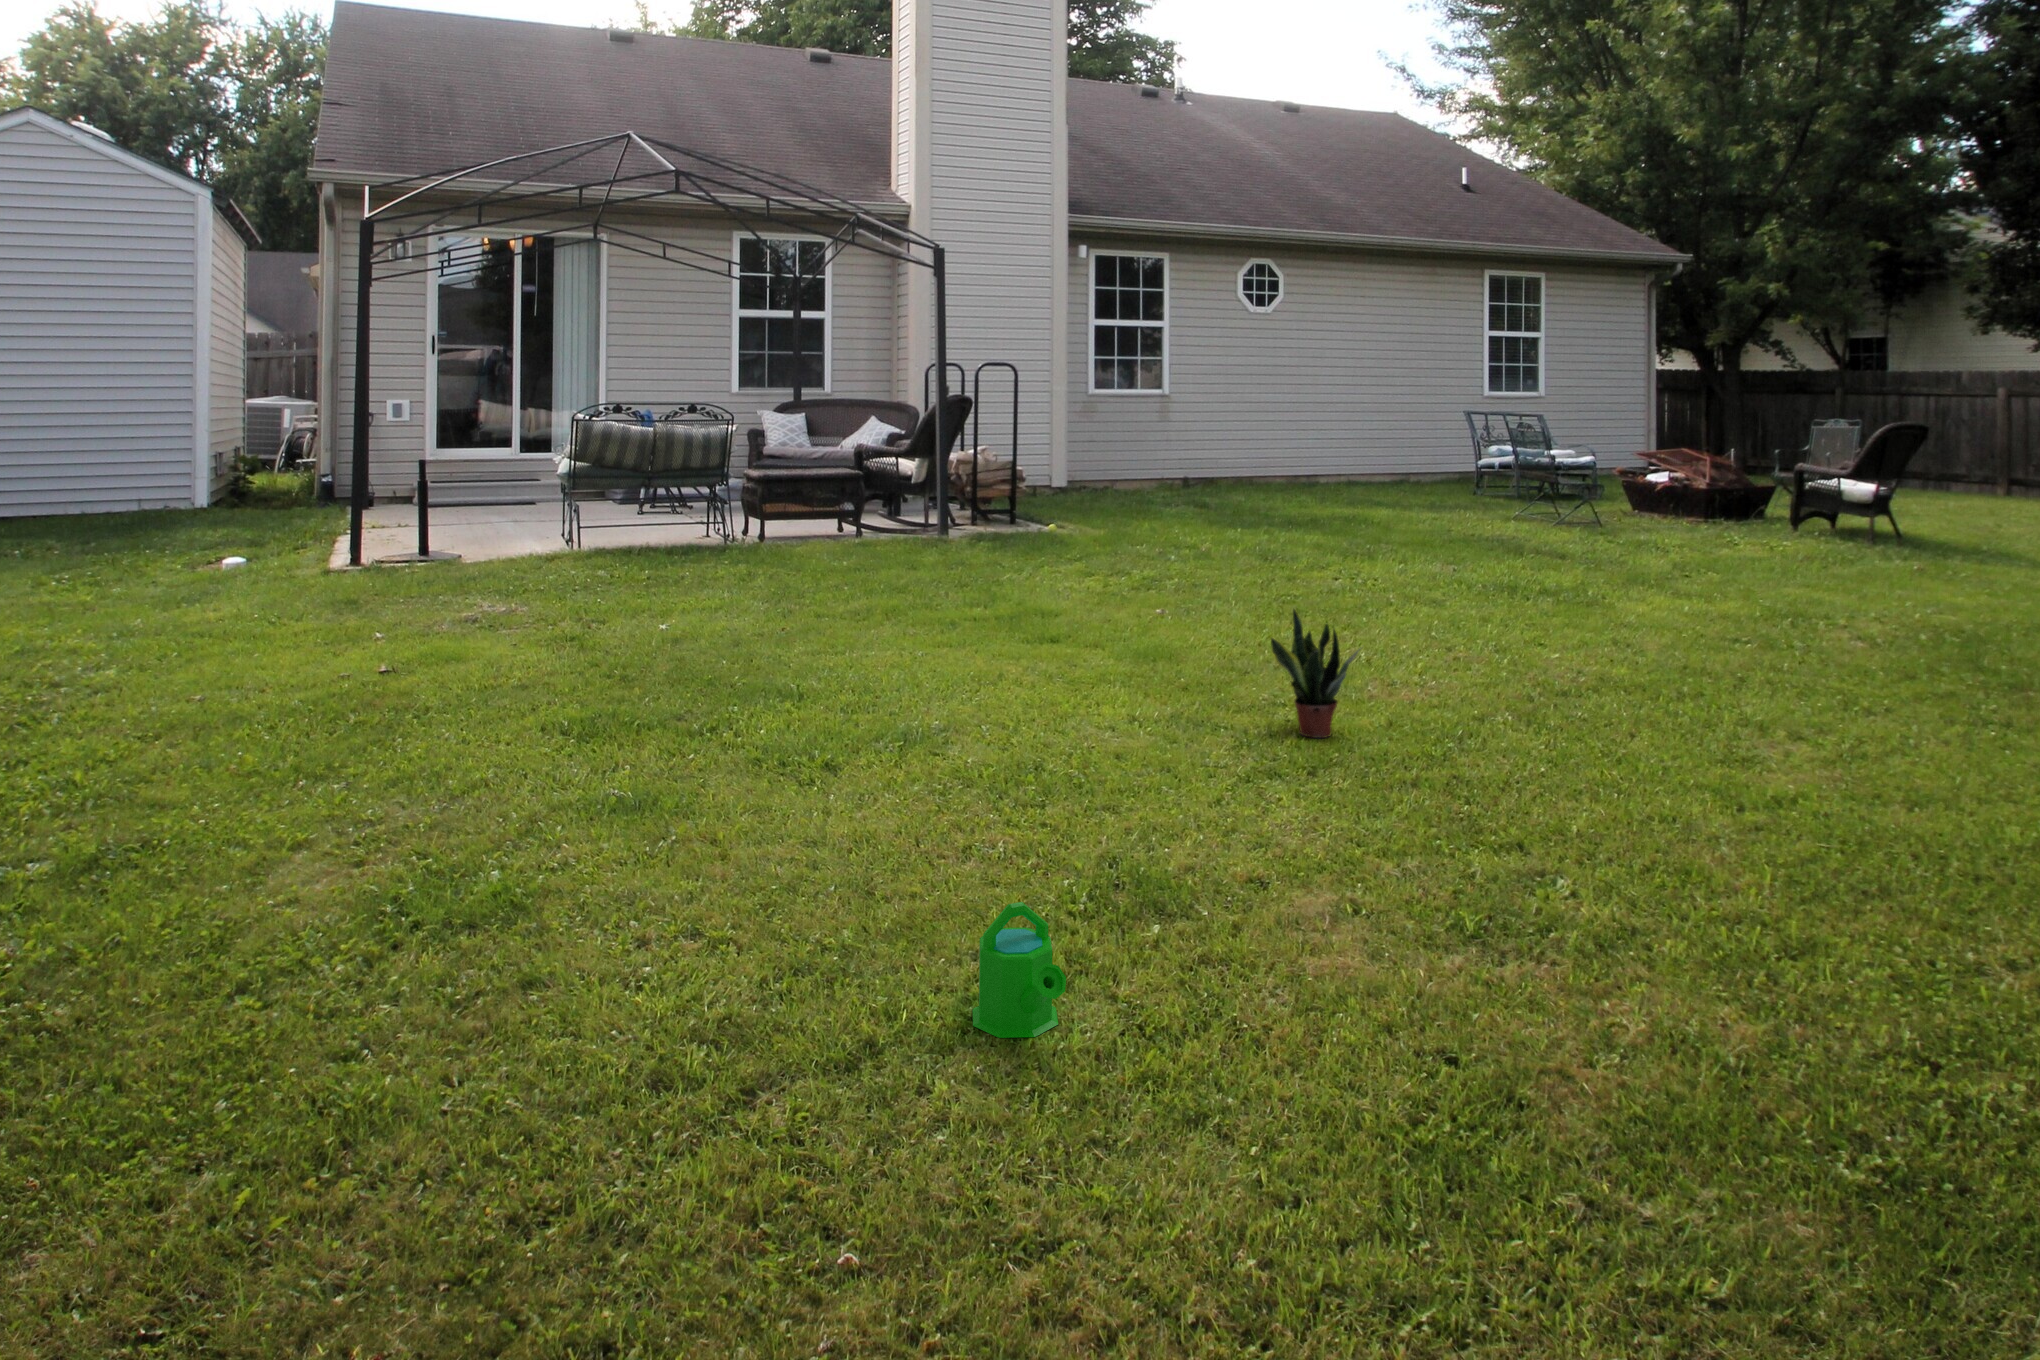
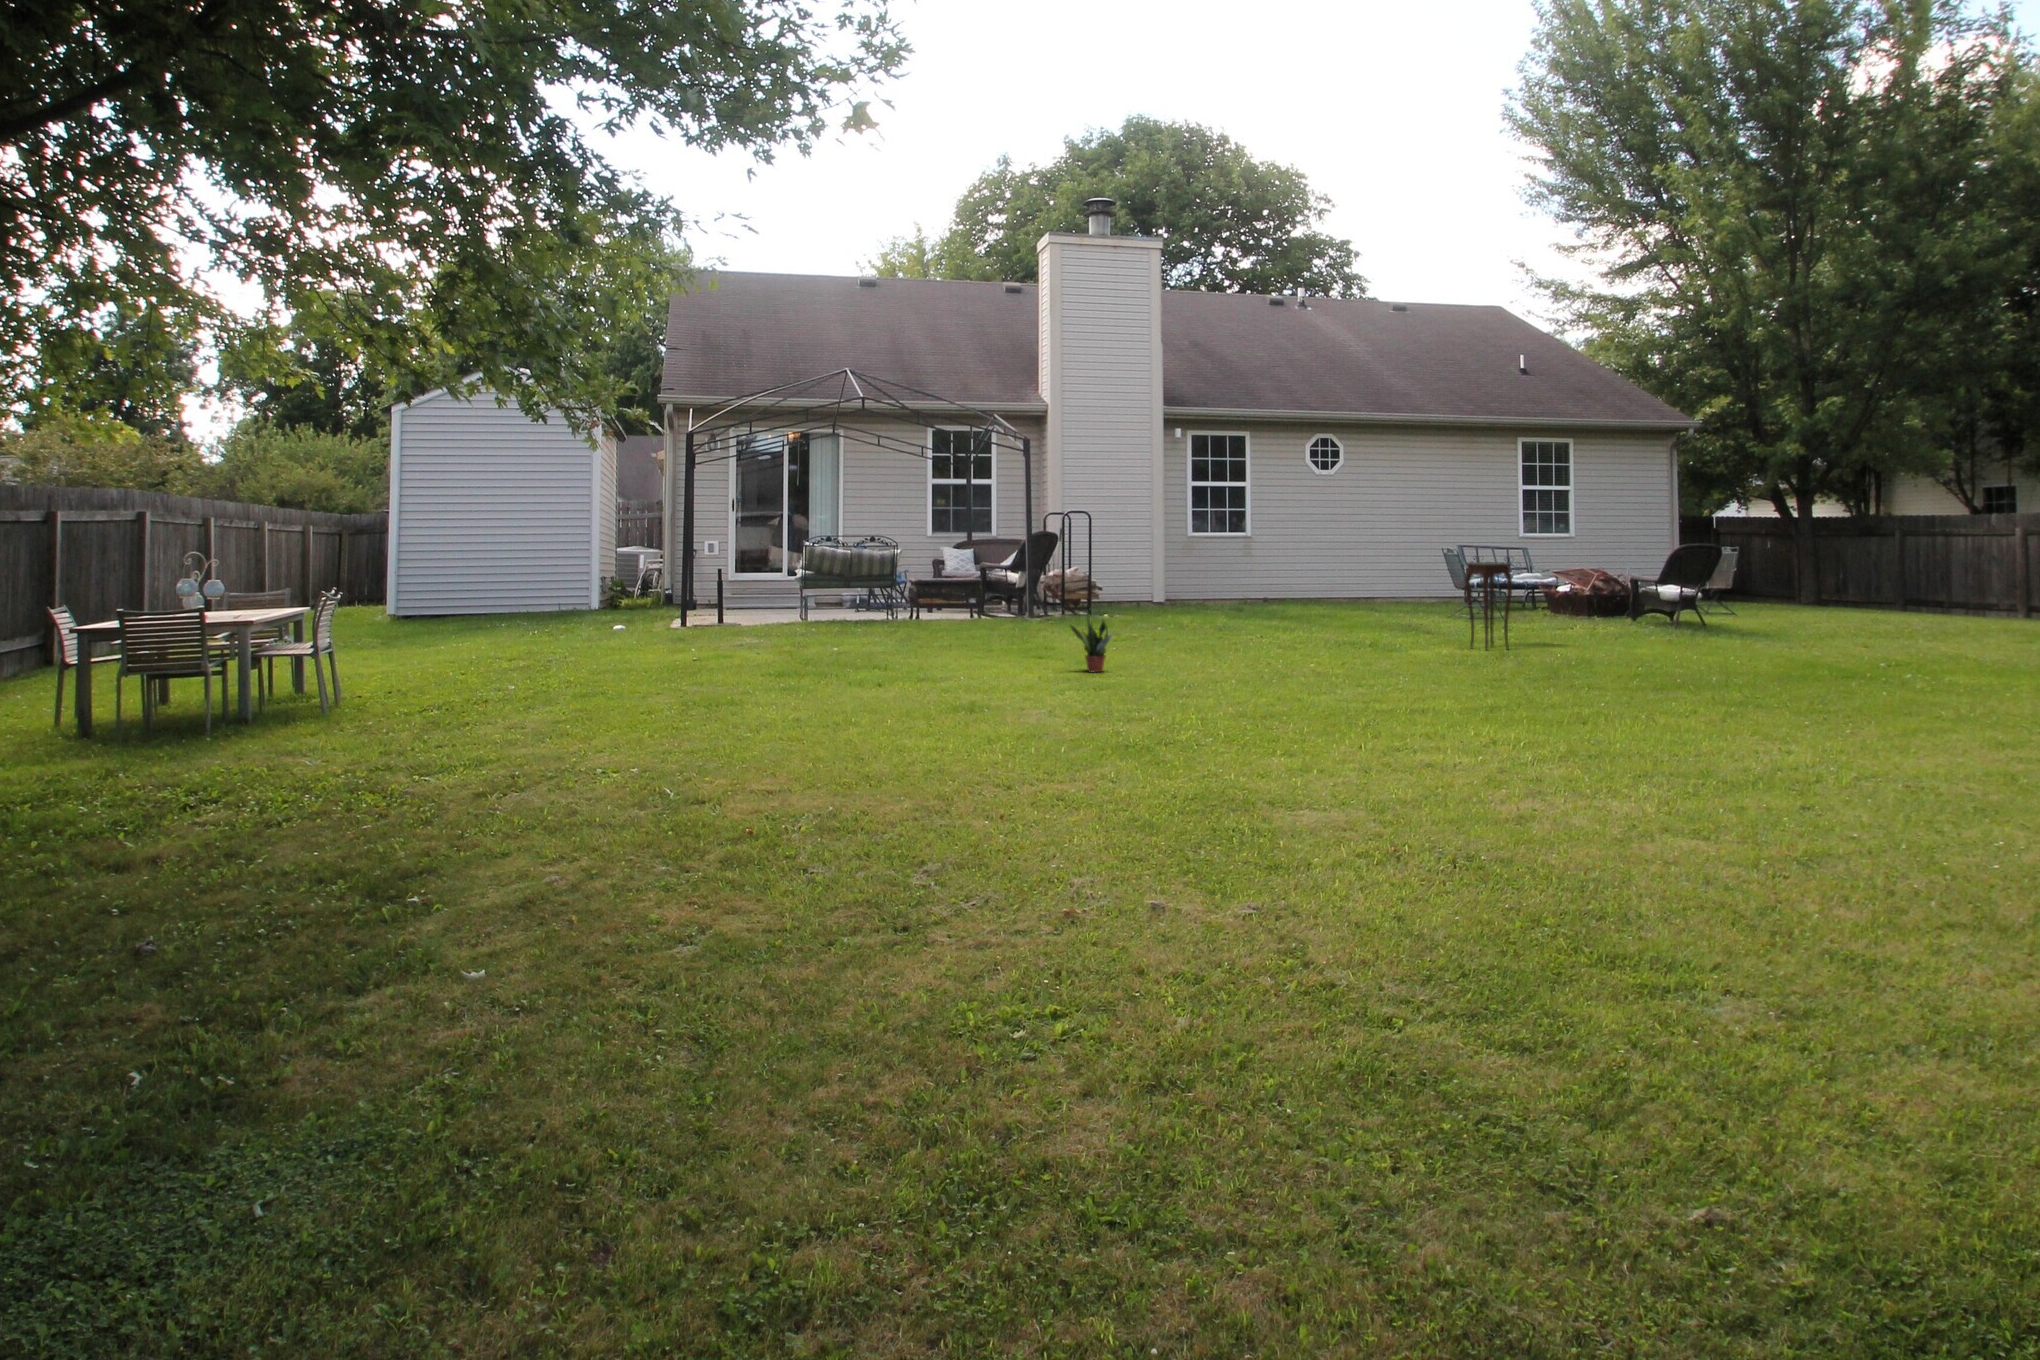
side table: none [1800,475,1888,631] -> present [1465,562,1512,651]
watering can: present [972,902,1066,1038] -> none [850,671,882,712]

